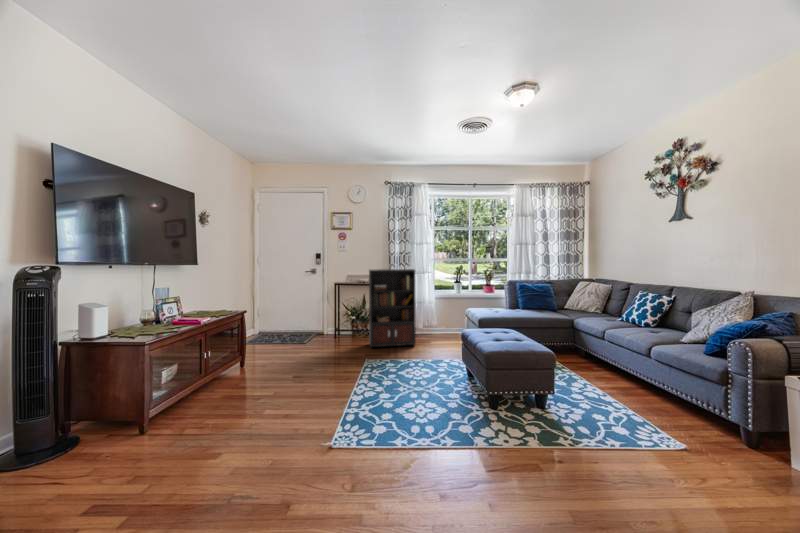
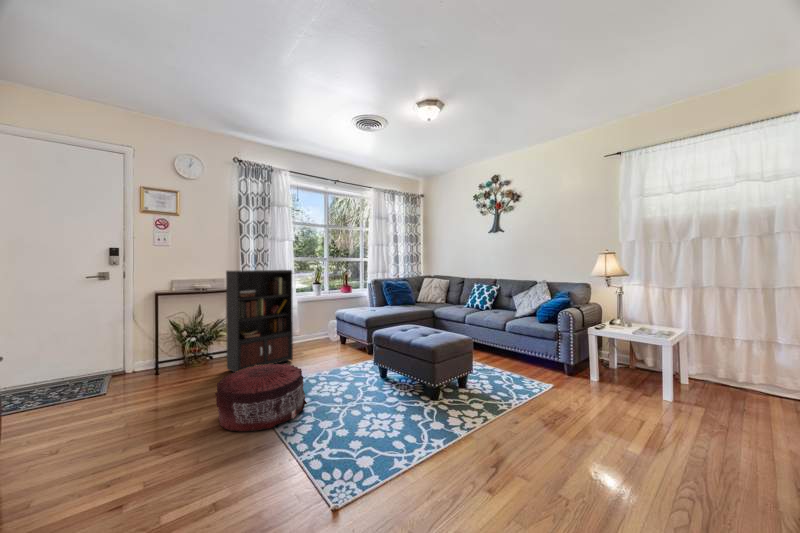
pouf: none [325,342,387,389] -> present [215,363,307,431]

